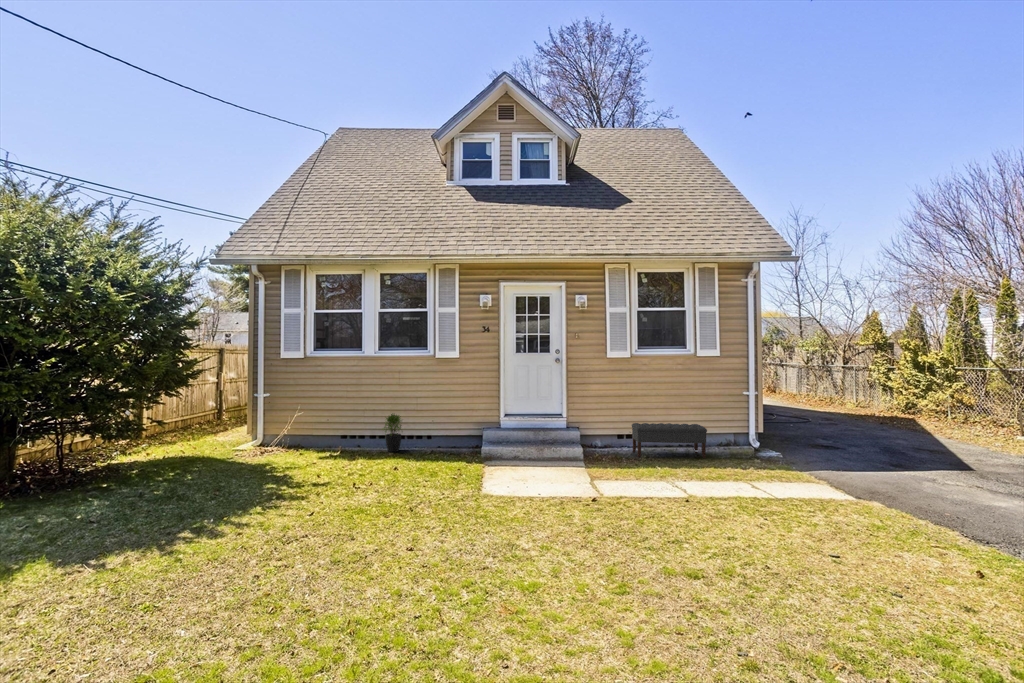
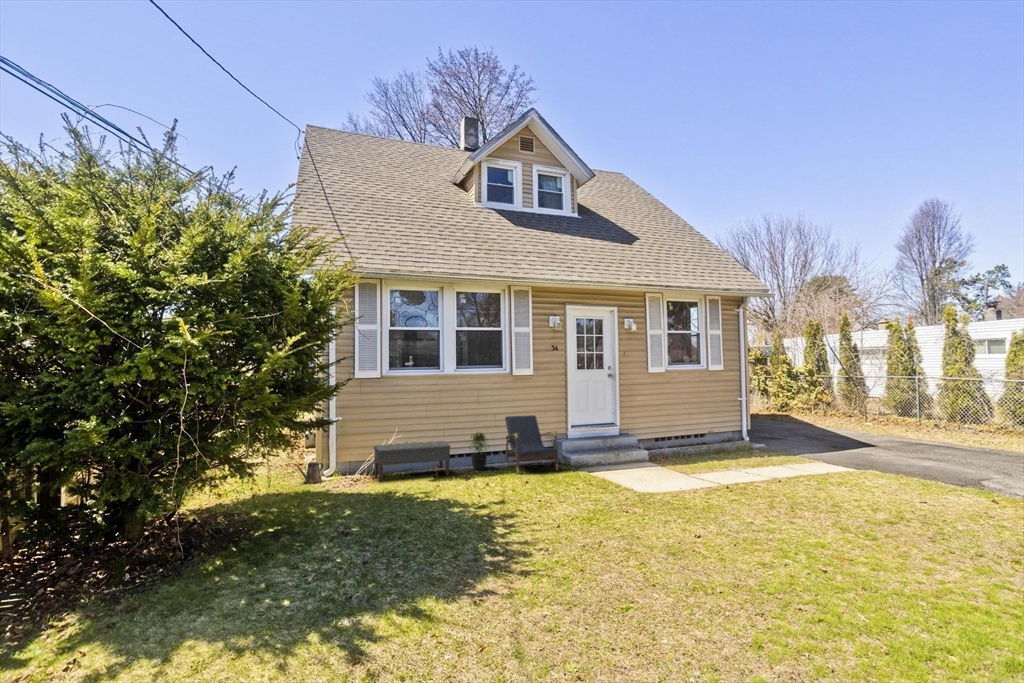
lounge chair: none [412,400,461,460] -> present [505,415,558,474]
bench: present [632,423,707,458] -> present [374,441,450,482]
watering can: none [217,432,253,450] -> present [295,462,324,484]

